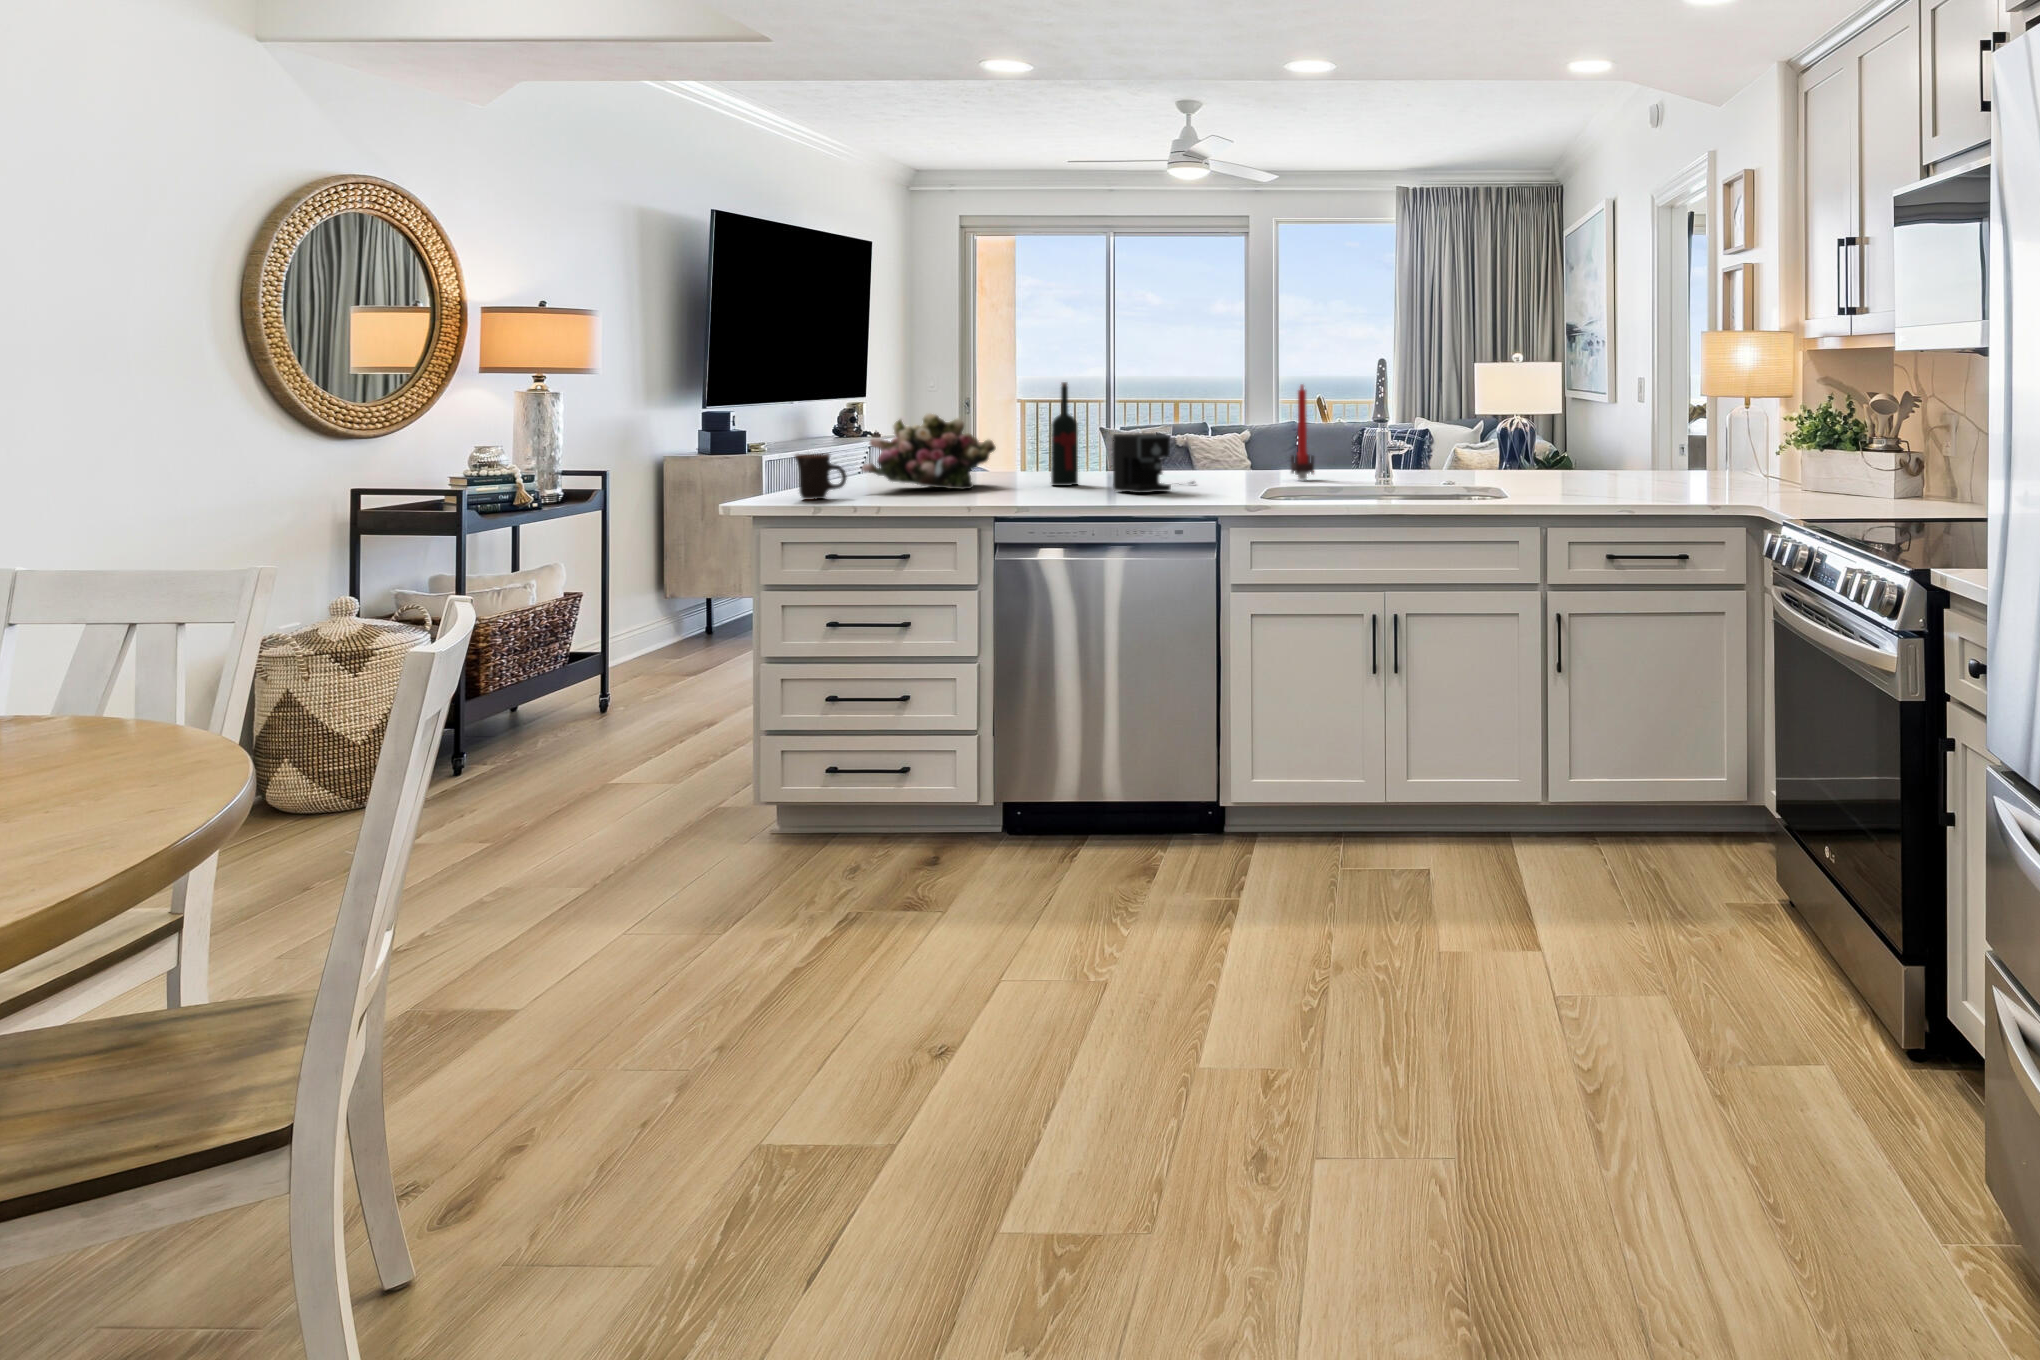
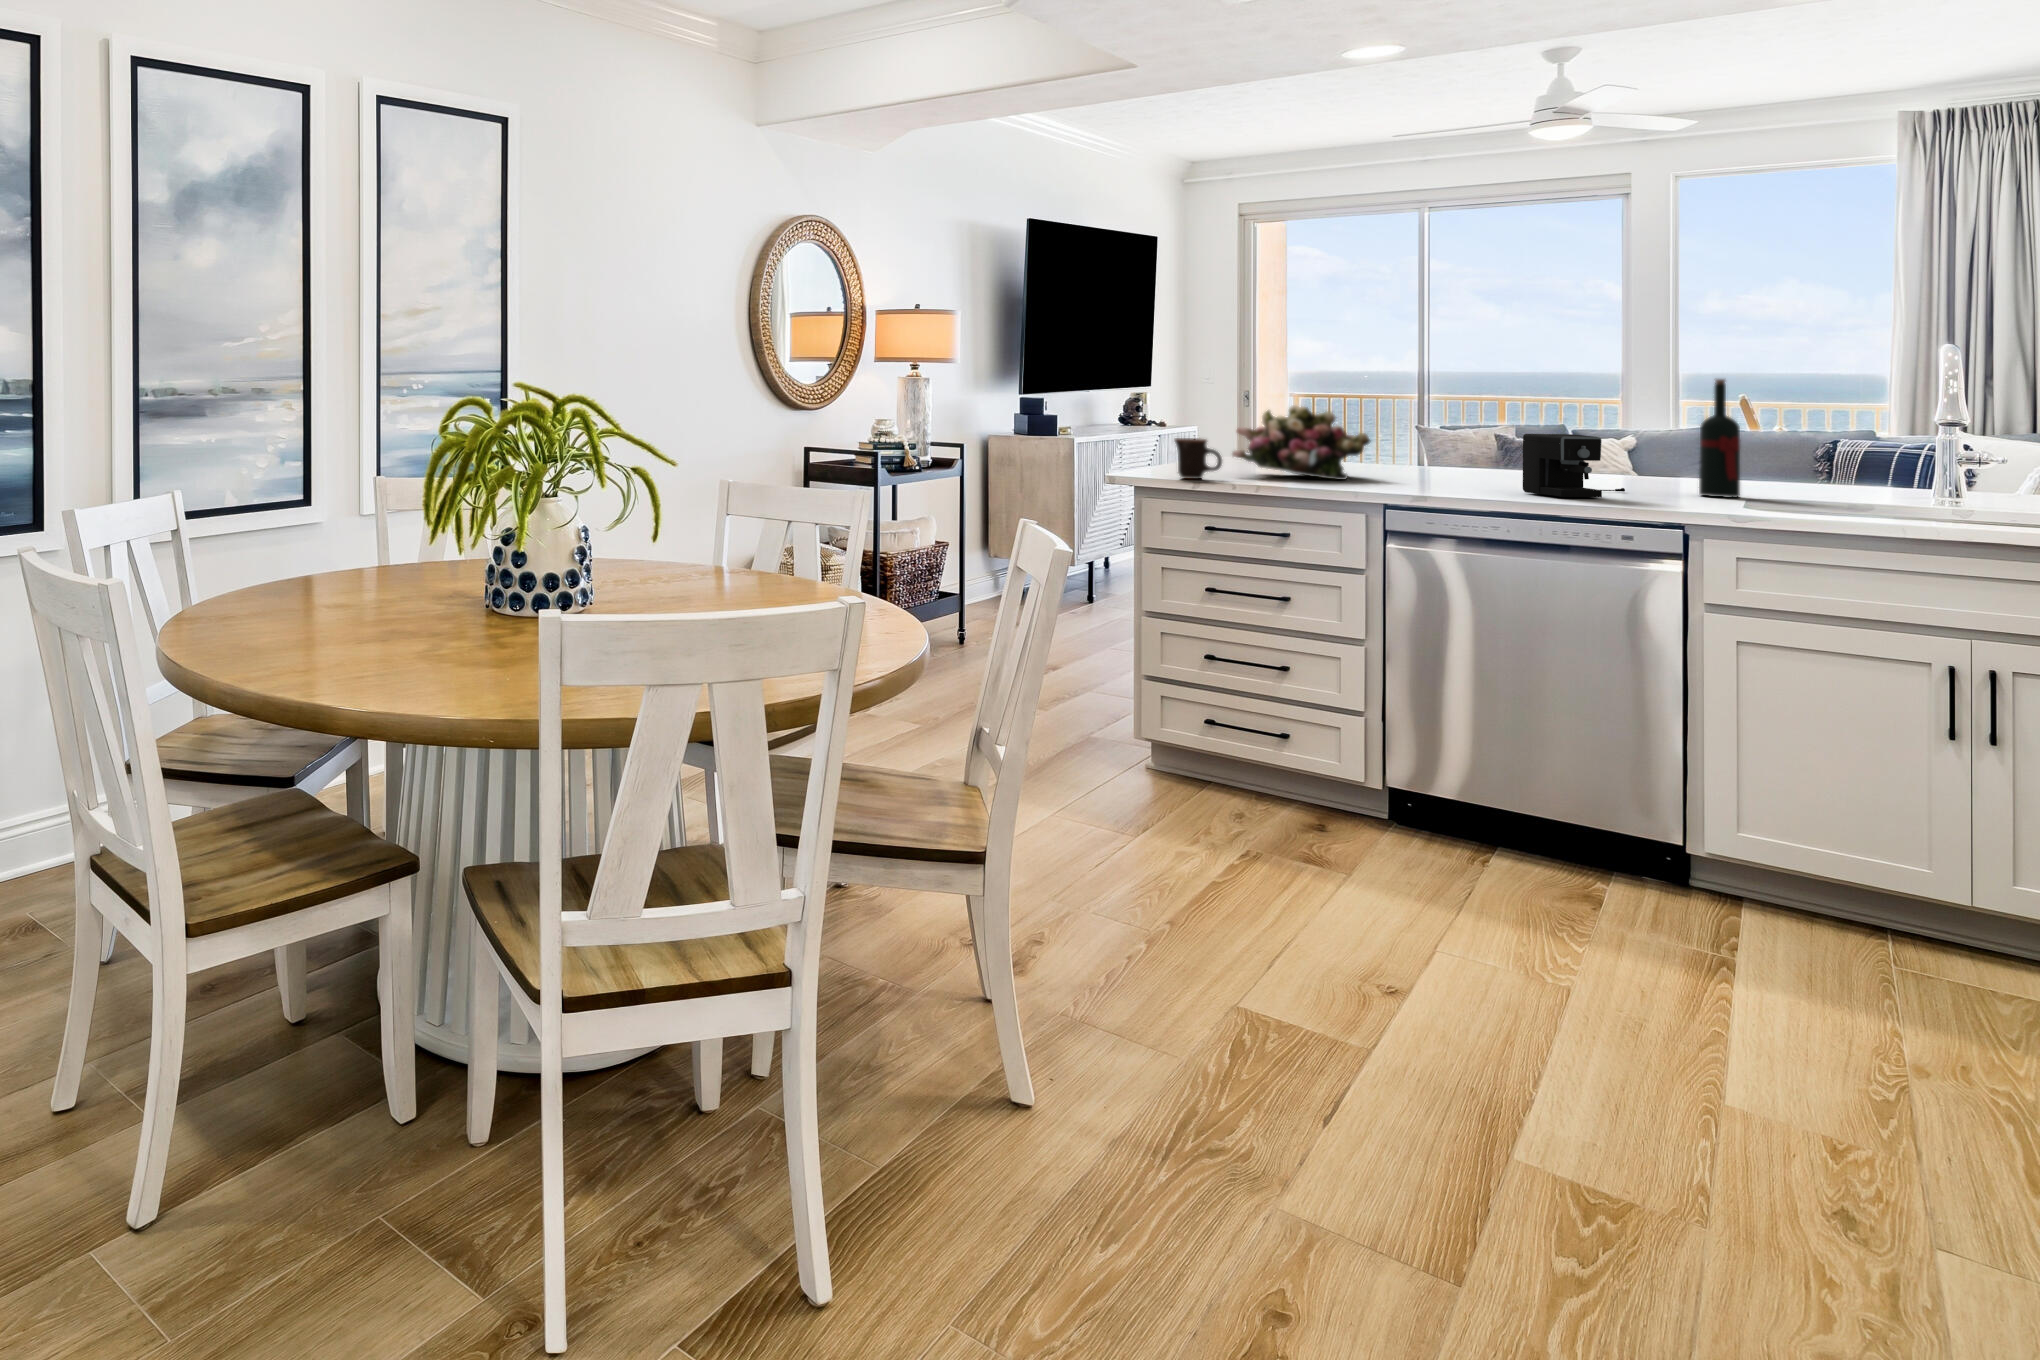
wine bottle: present [1051,382,1078,486] -> present [1699,379,1740,498]
candle: present [1291,385,1314,480] -> none [1762,386,1801,497]

